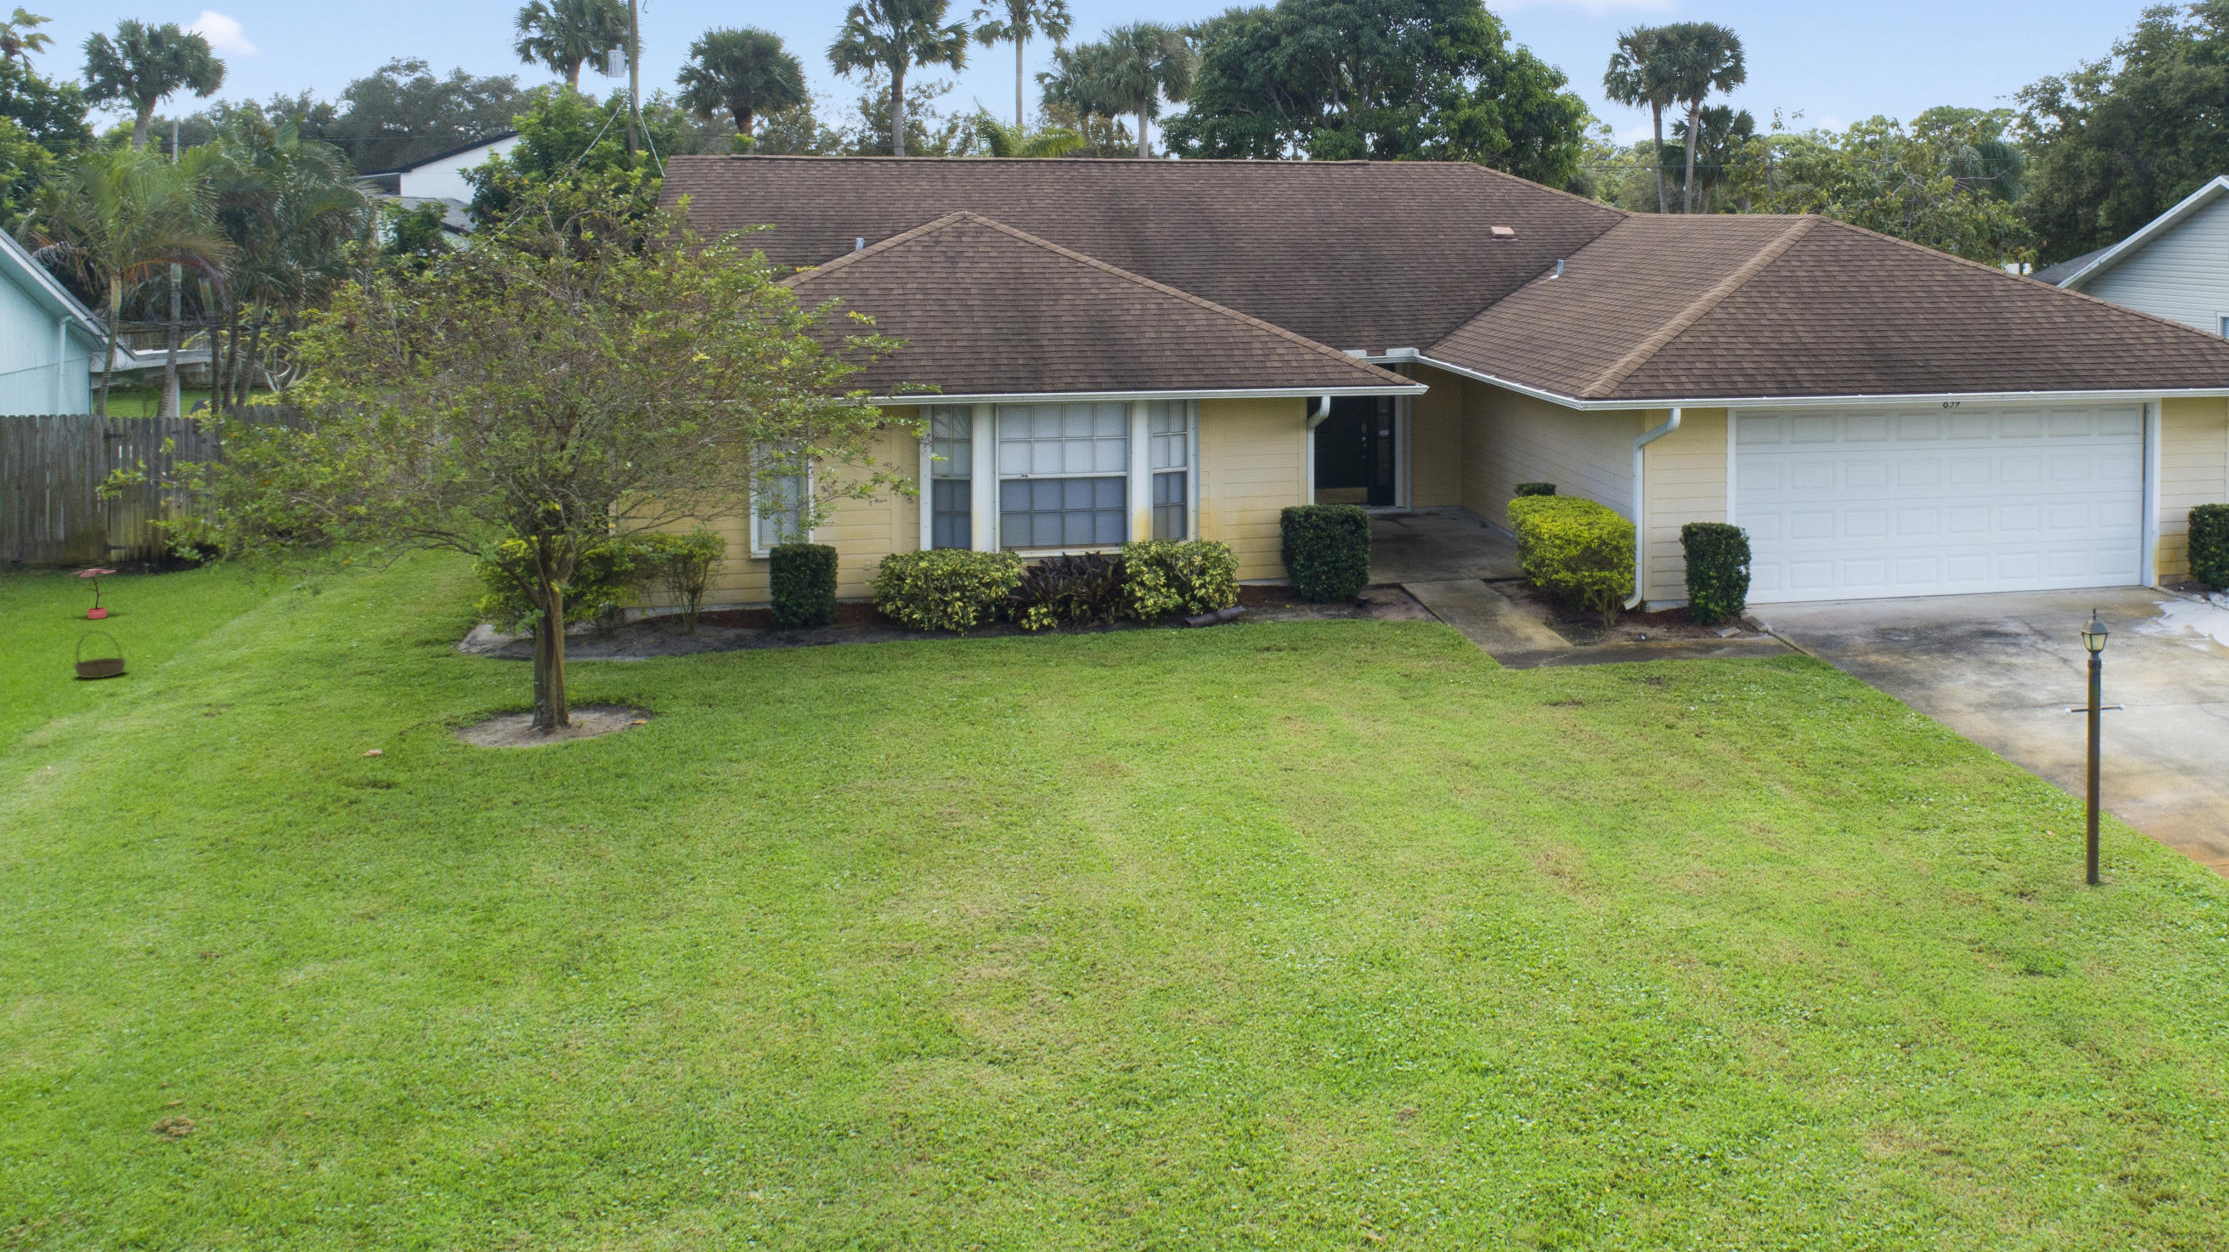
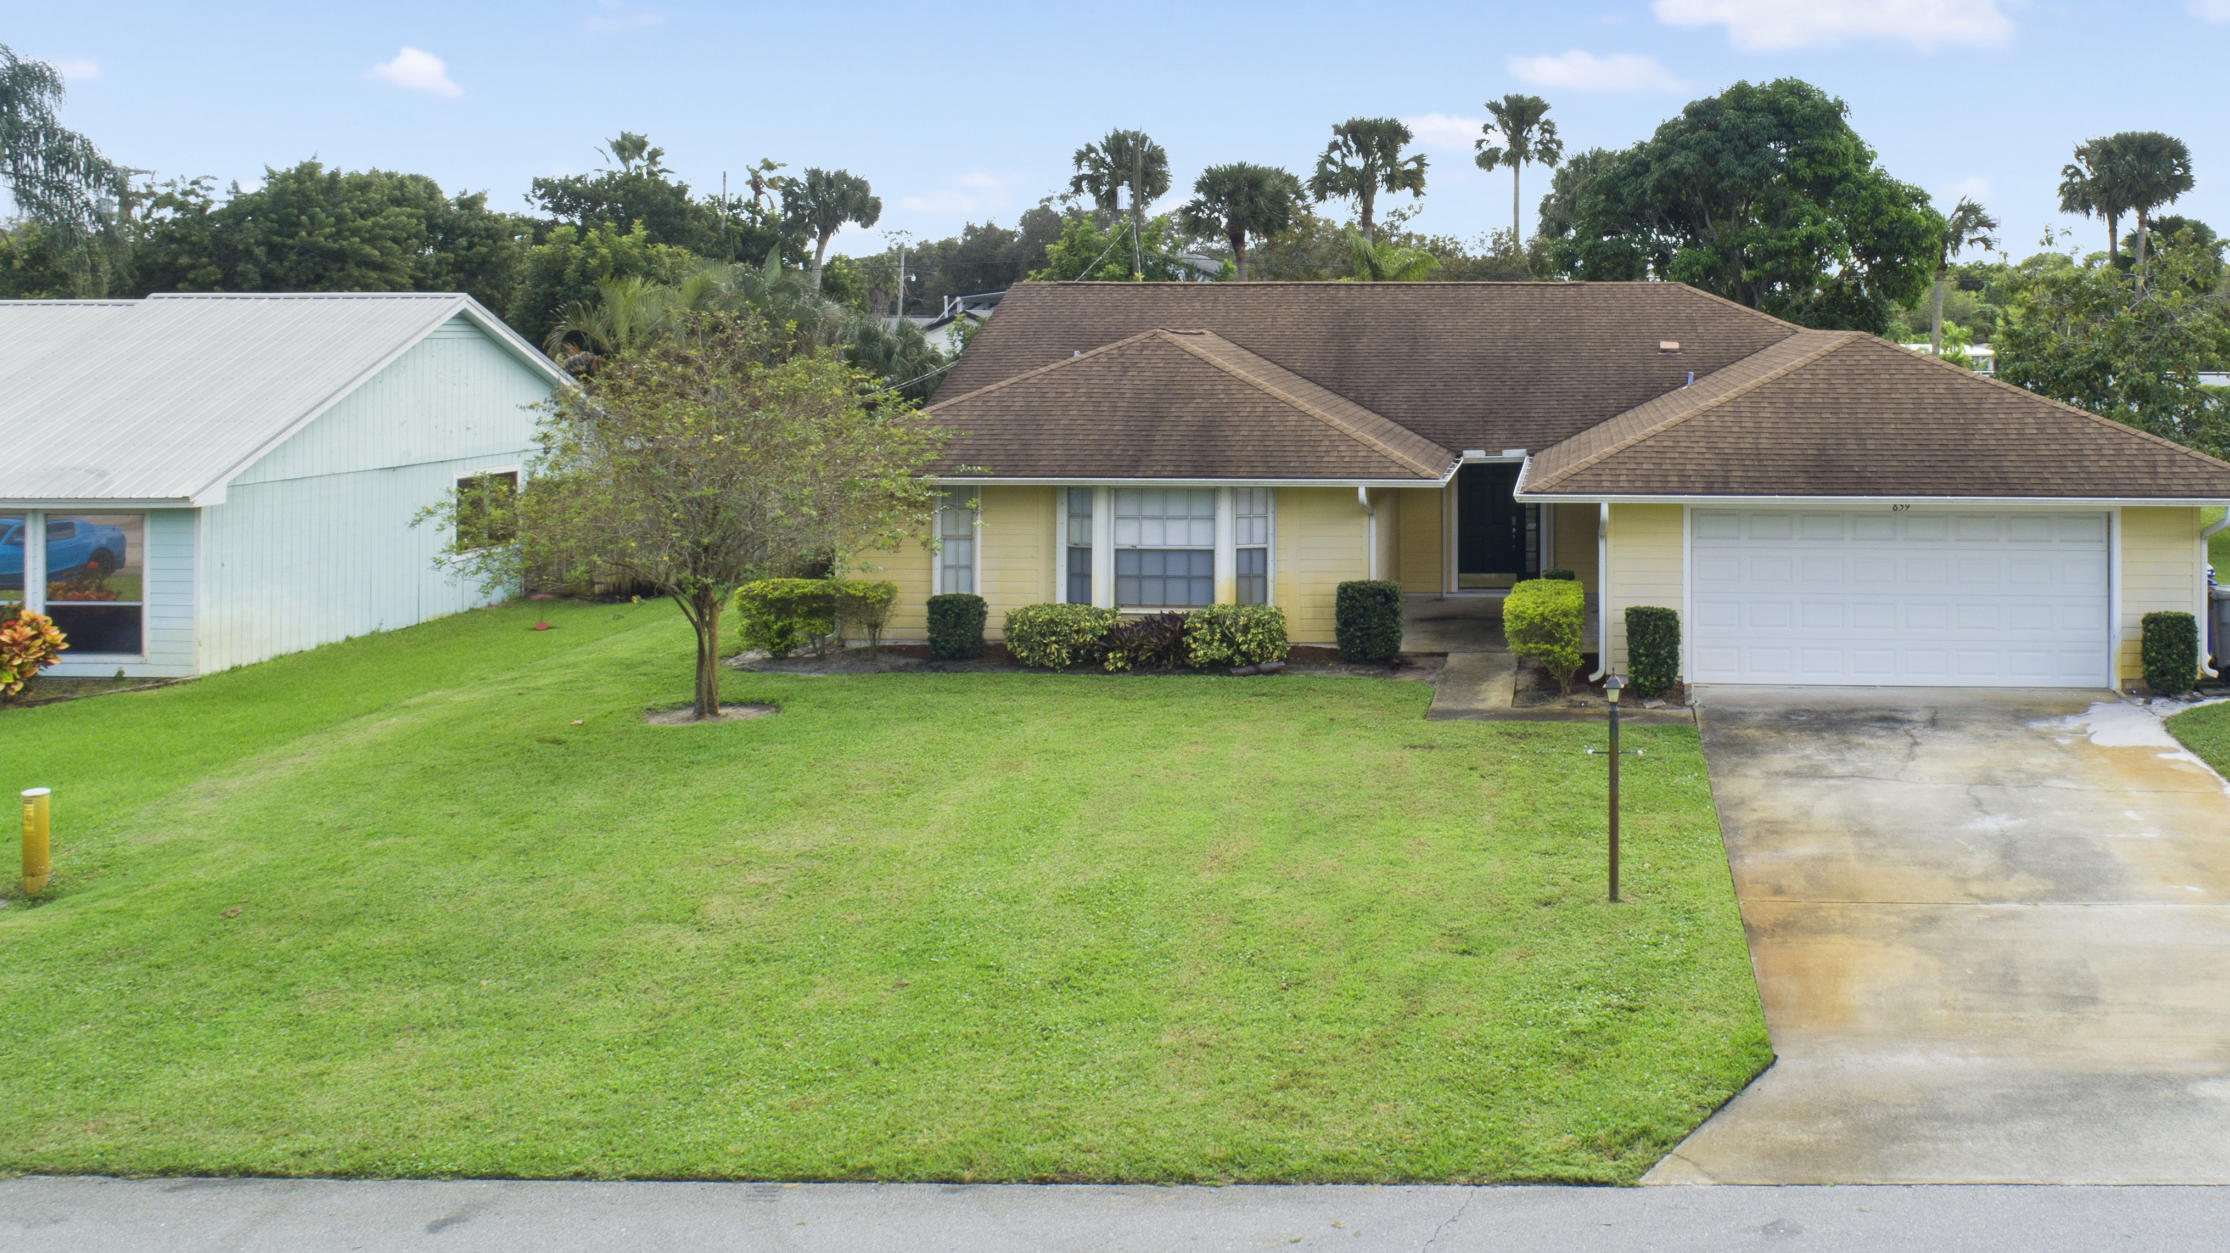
basket: present [74,638,126,678] -> none [480,634,514,667]

